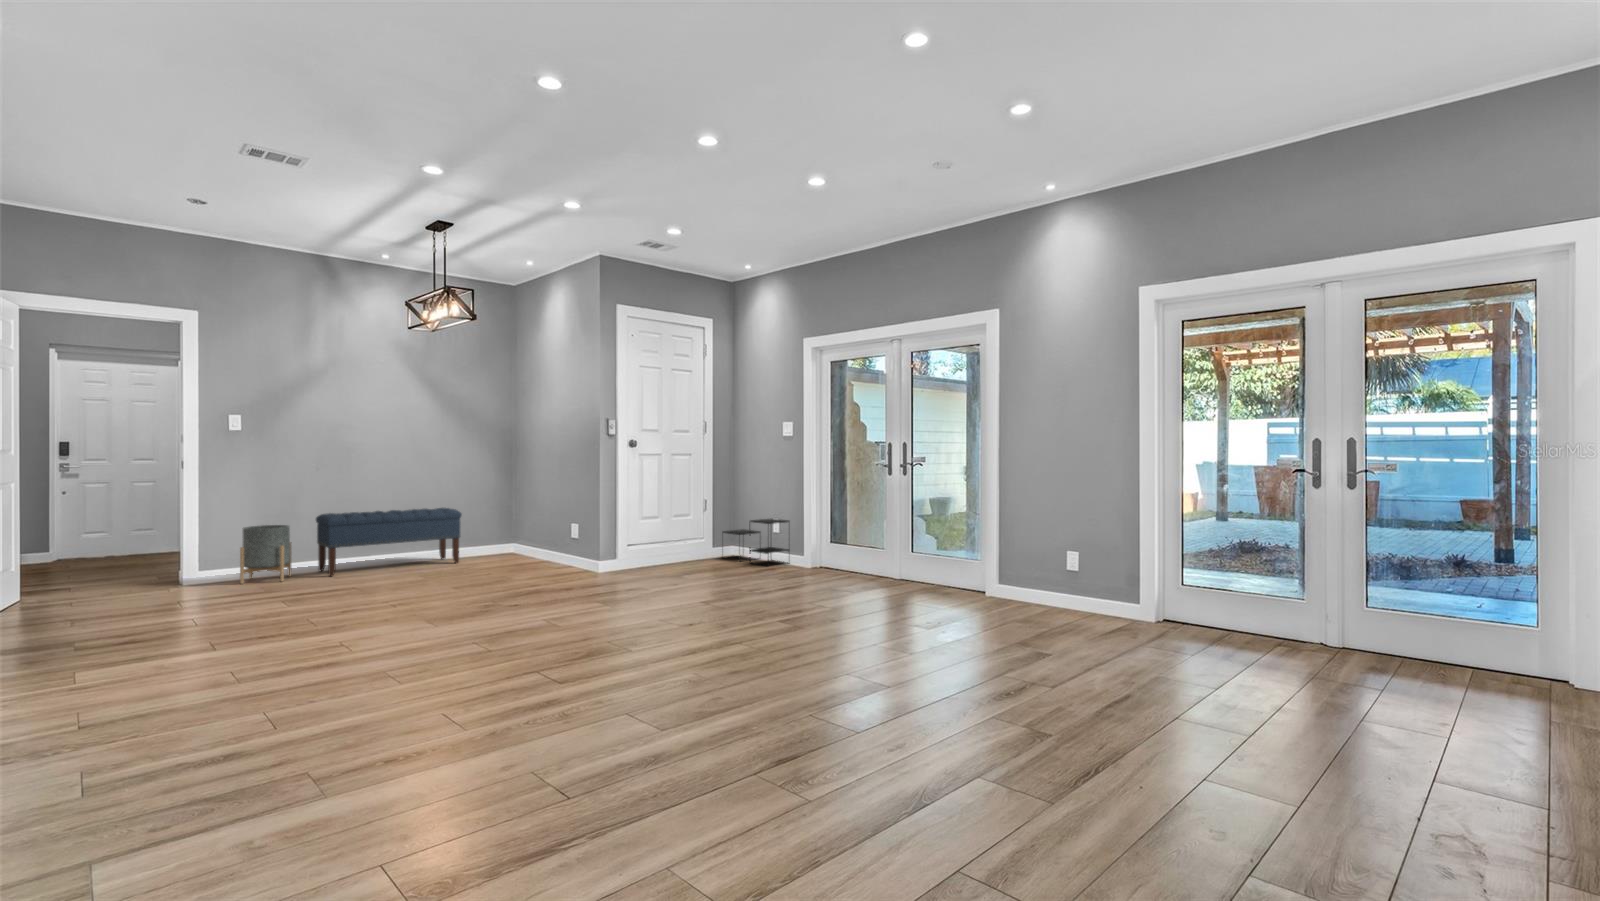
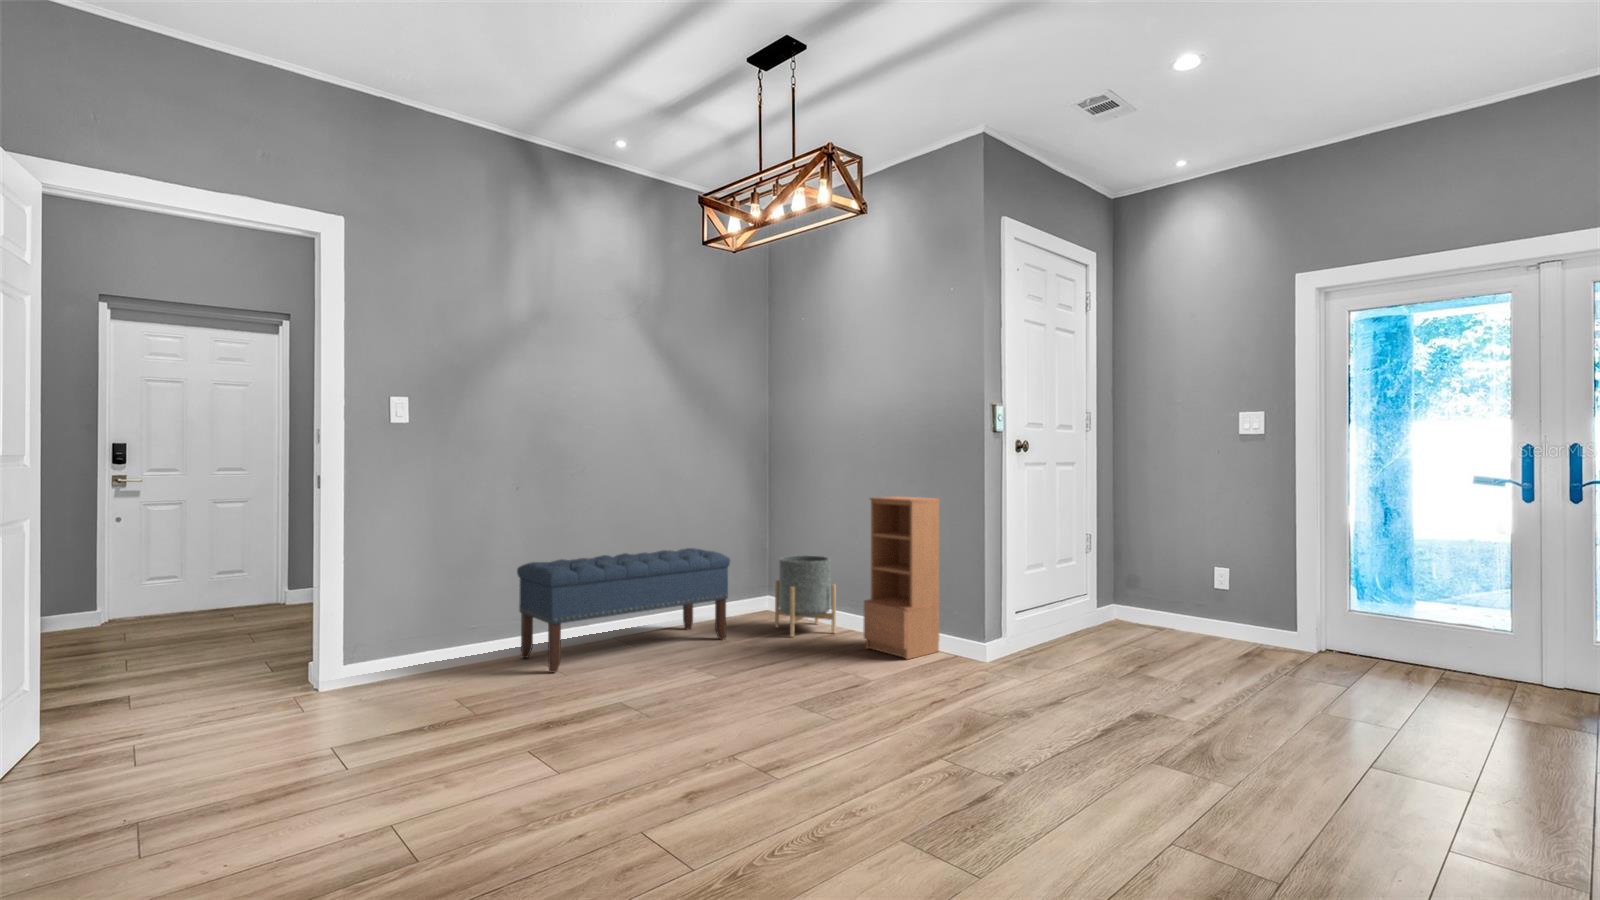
bookcase: none [536,474,580,570] -> present [864,496,940,659]
side table: present [722,519,790,565] -> none [1138,571,1282,656]
planter: present [240,525,291,584] -> present [775,555,836,637]

